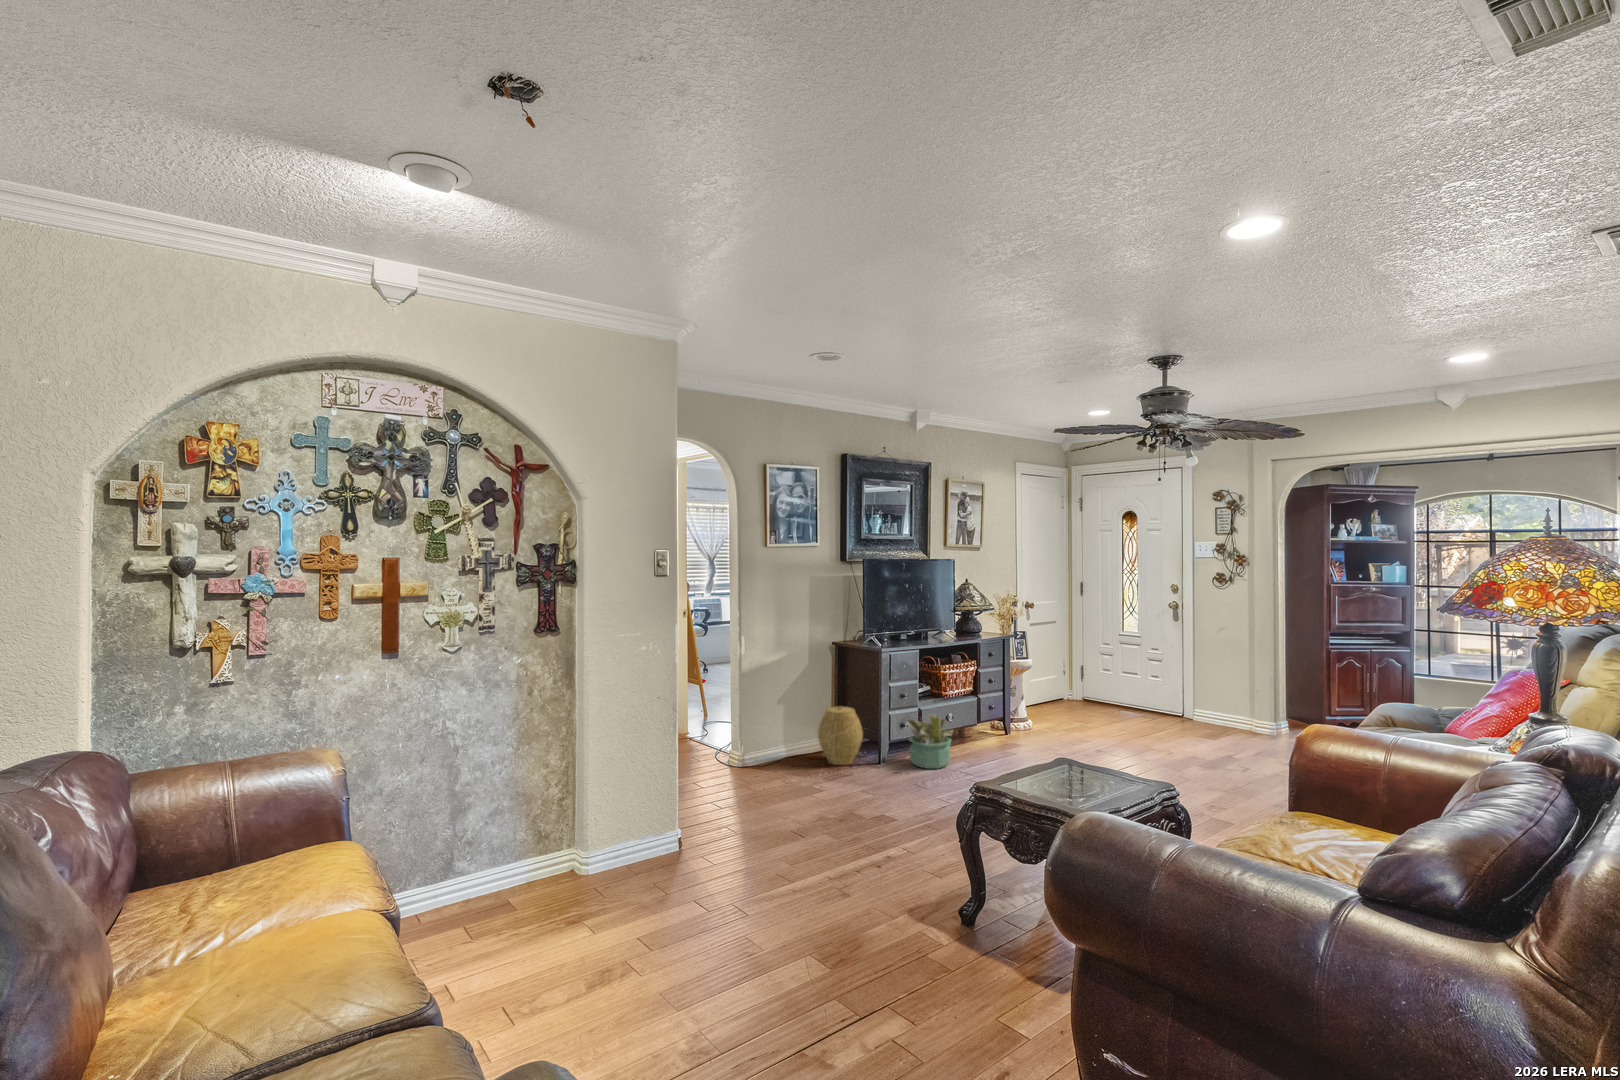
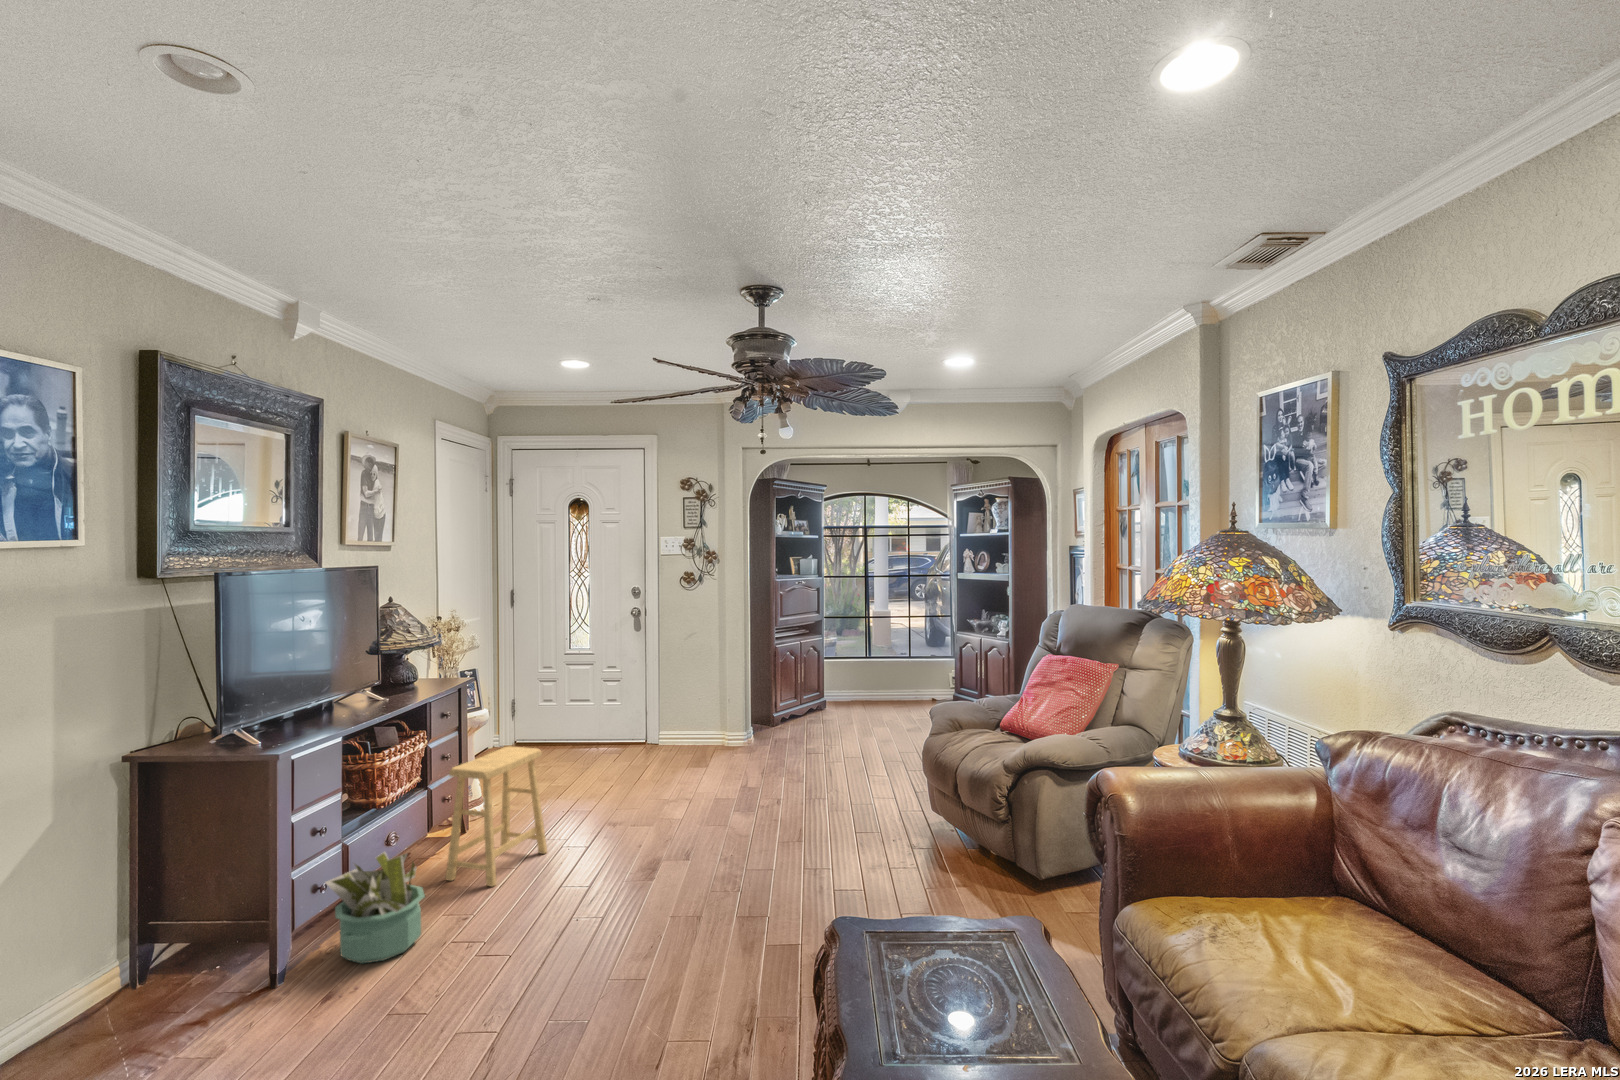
footstool: none [980,679,1045,759] -> present [446,746,547,887]
woven basket: present [818,706,863,765] -> none [97,894,226,1041]

